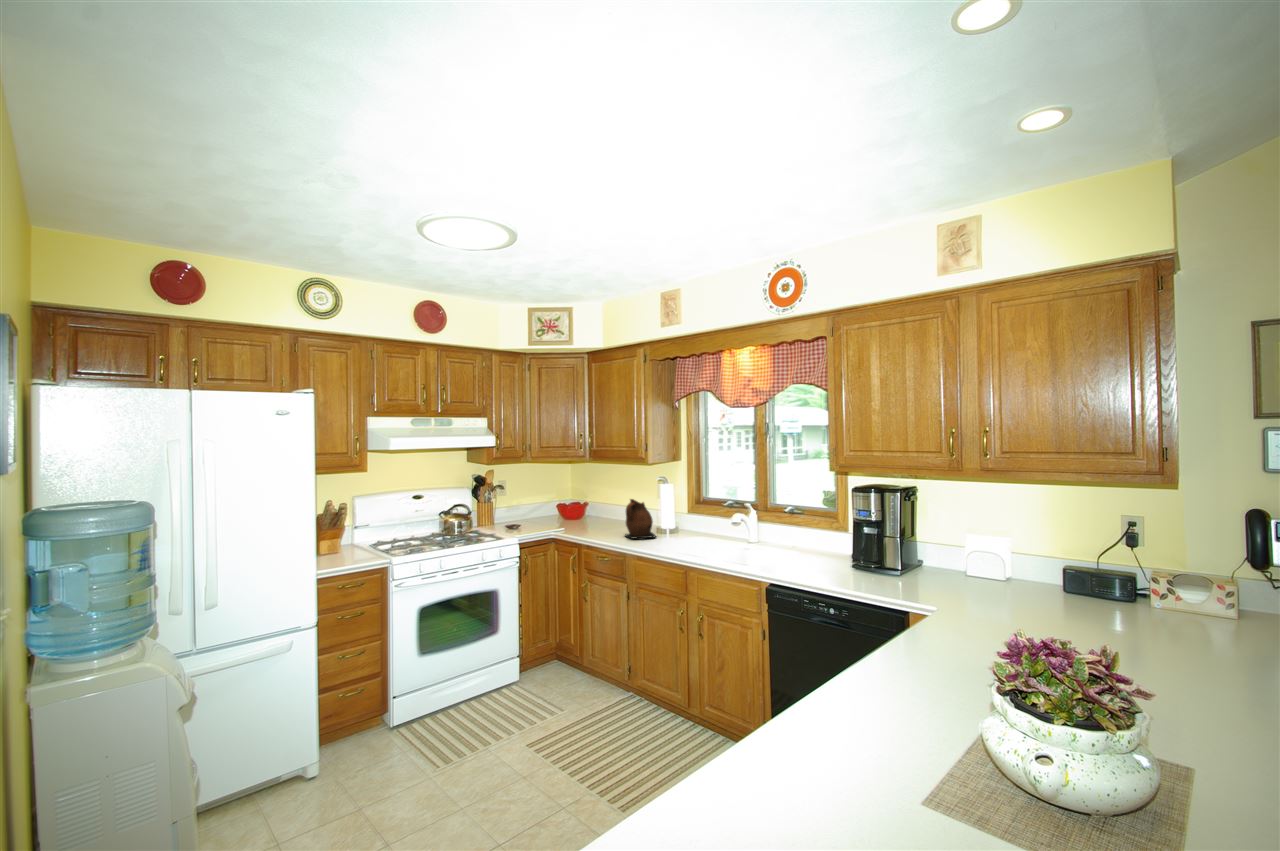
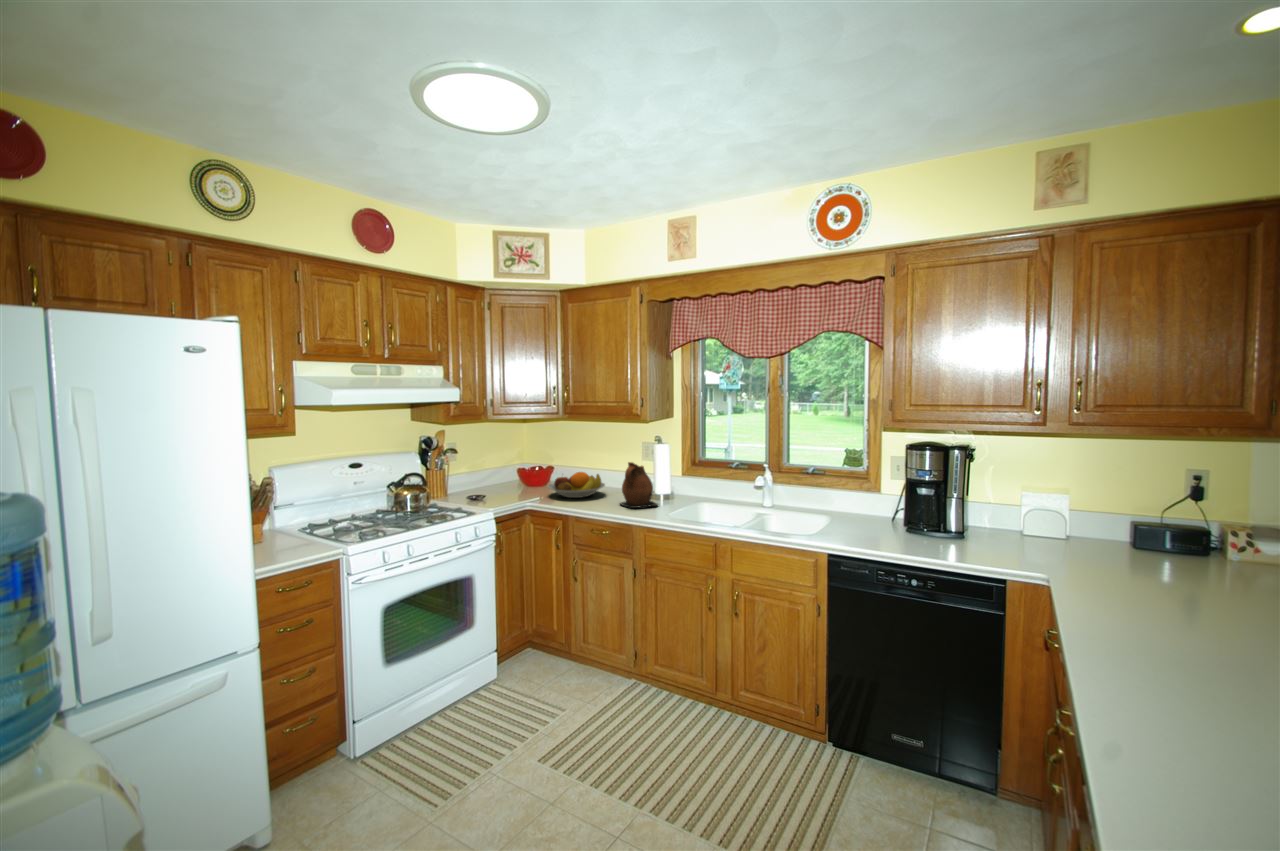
fruit bowl: none [572,506,621,529] -> present [548,472,605,498]

